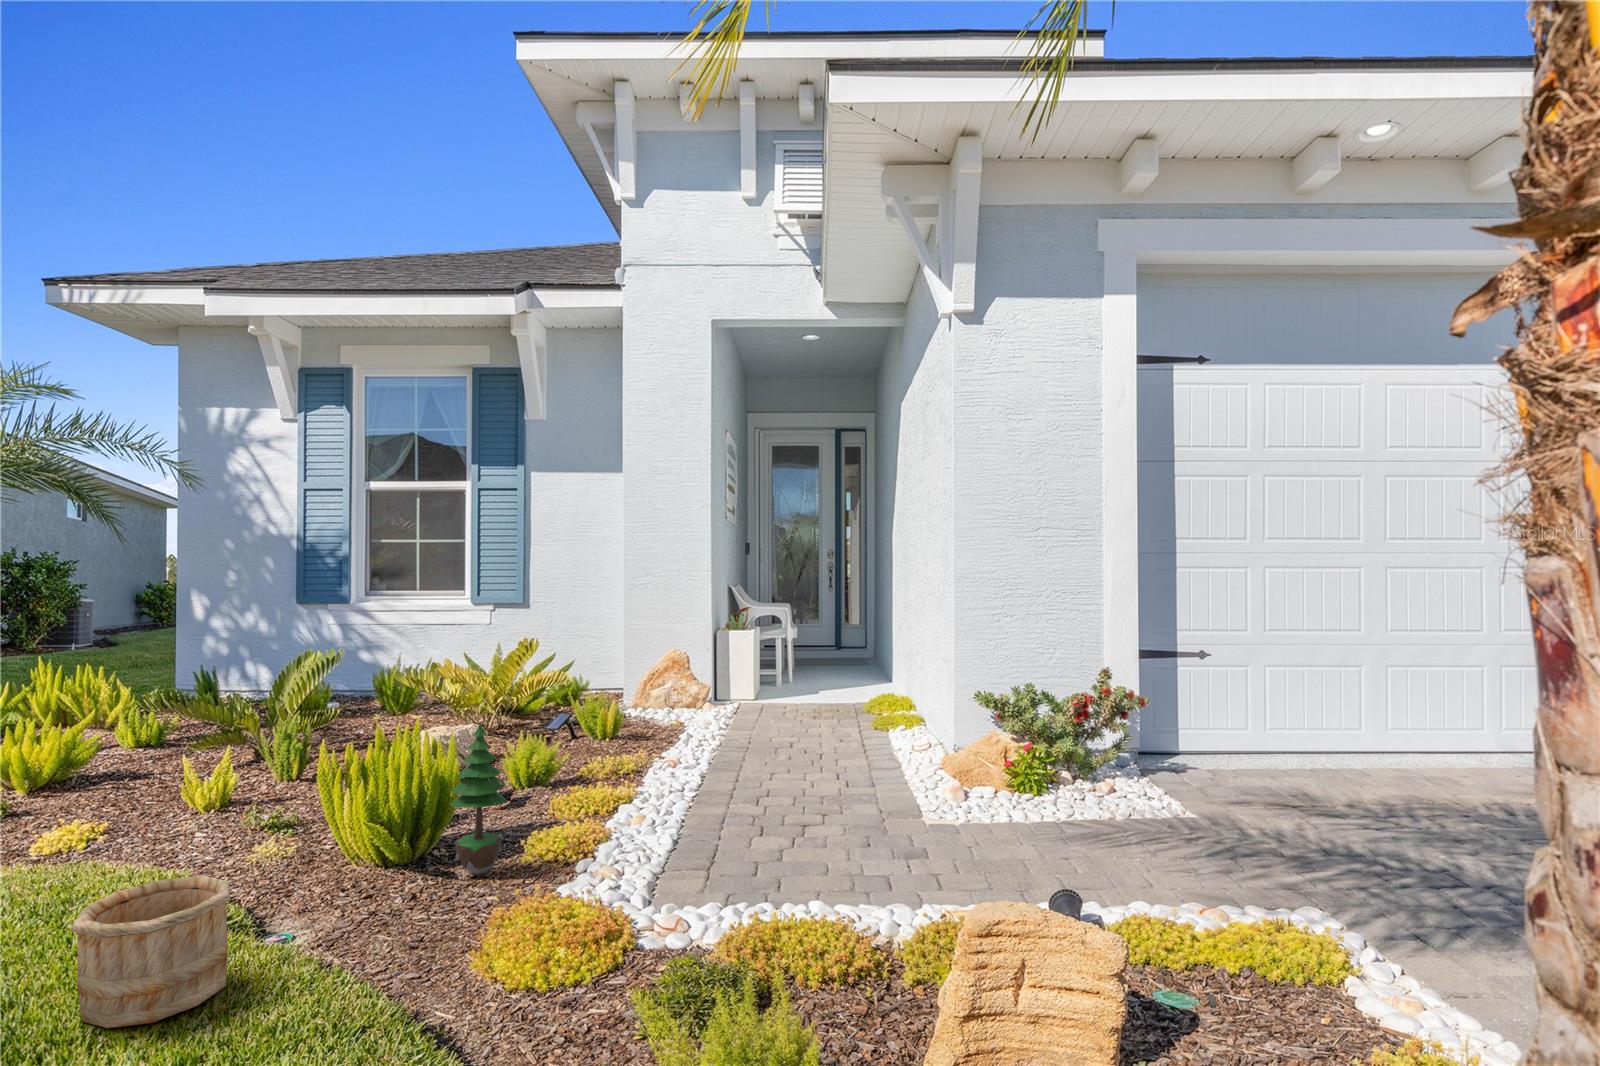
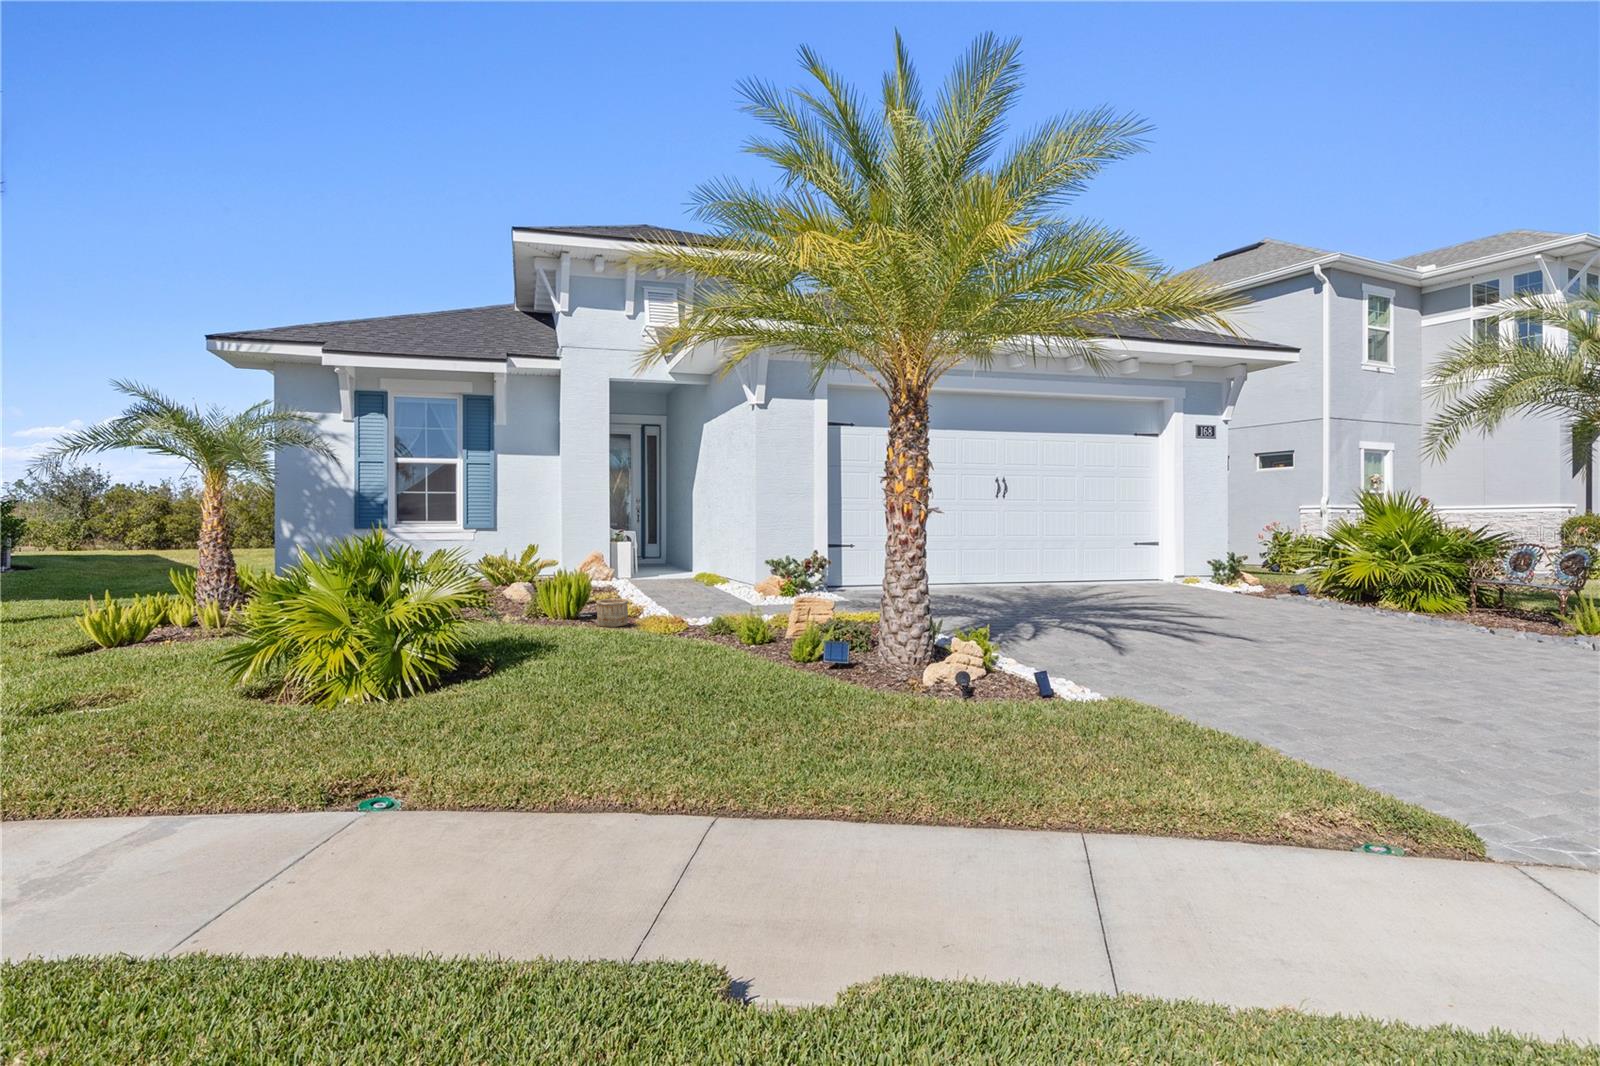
potted tree: present [450,723,507,876] -> none [627,565,645,615]

